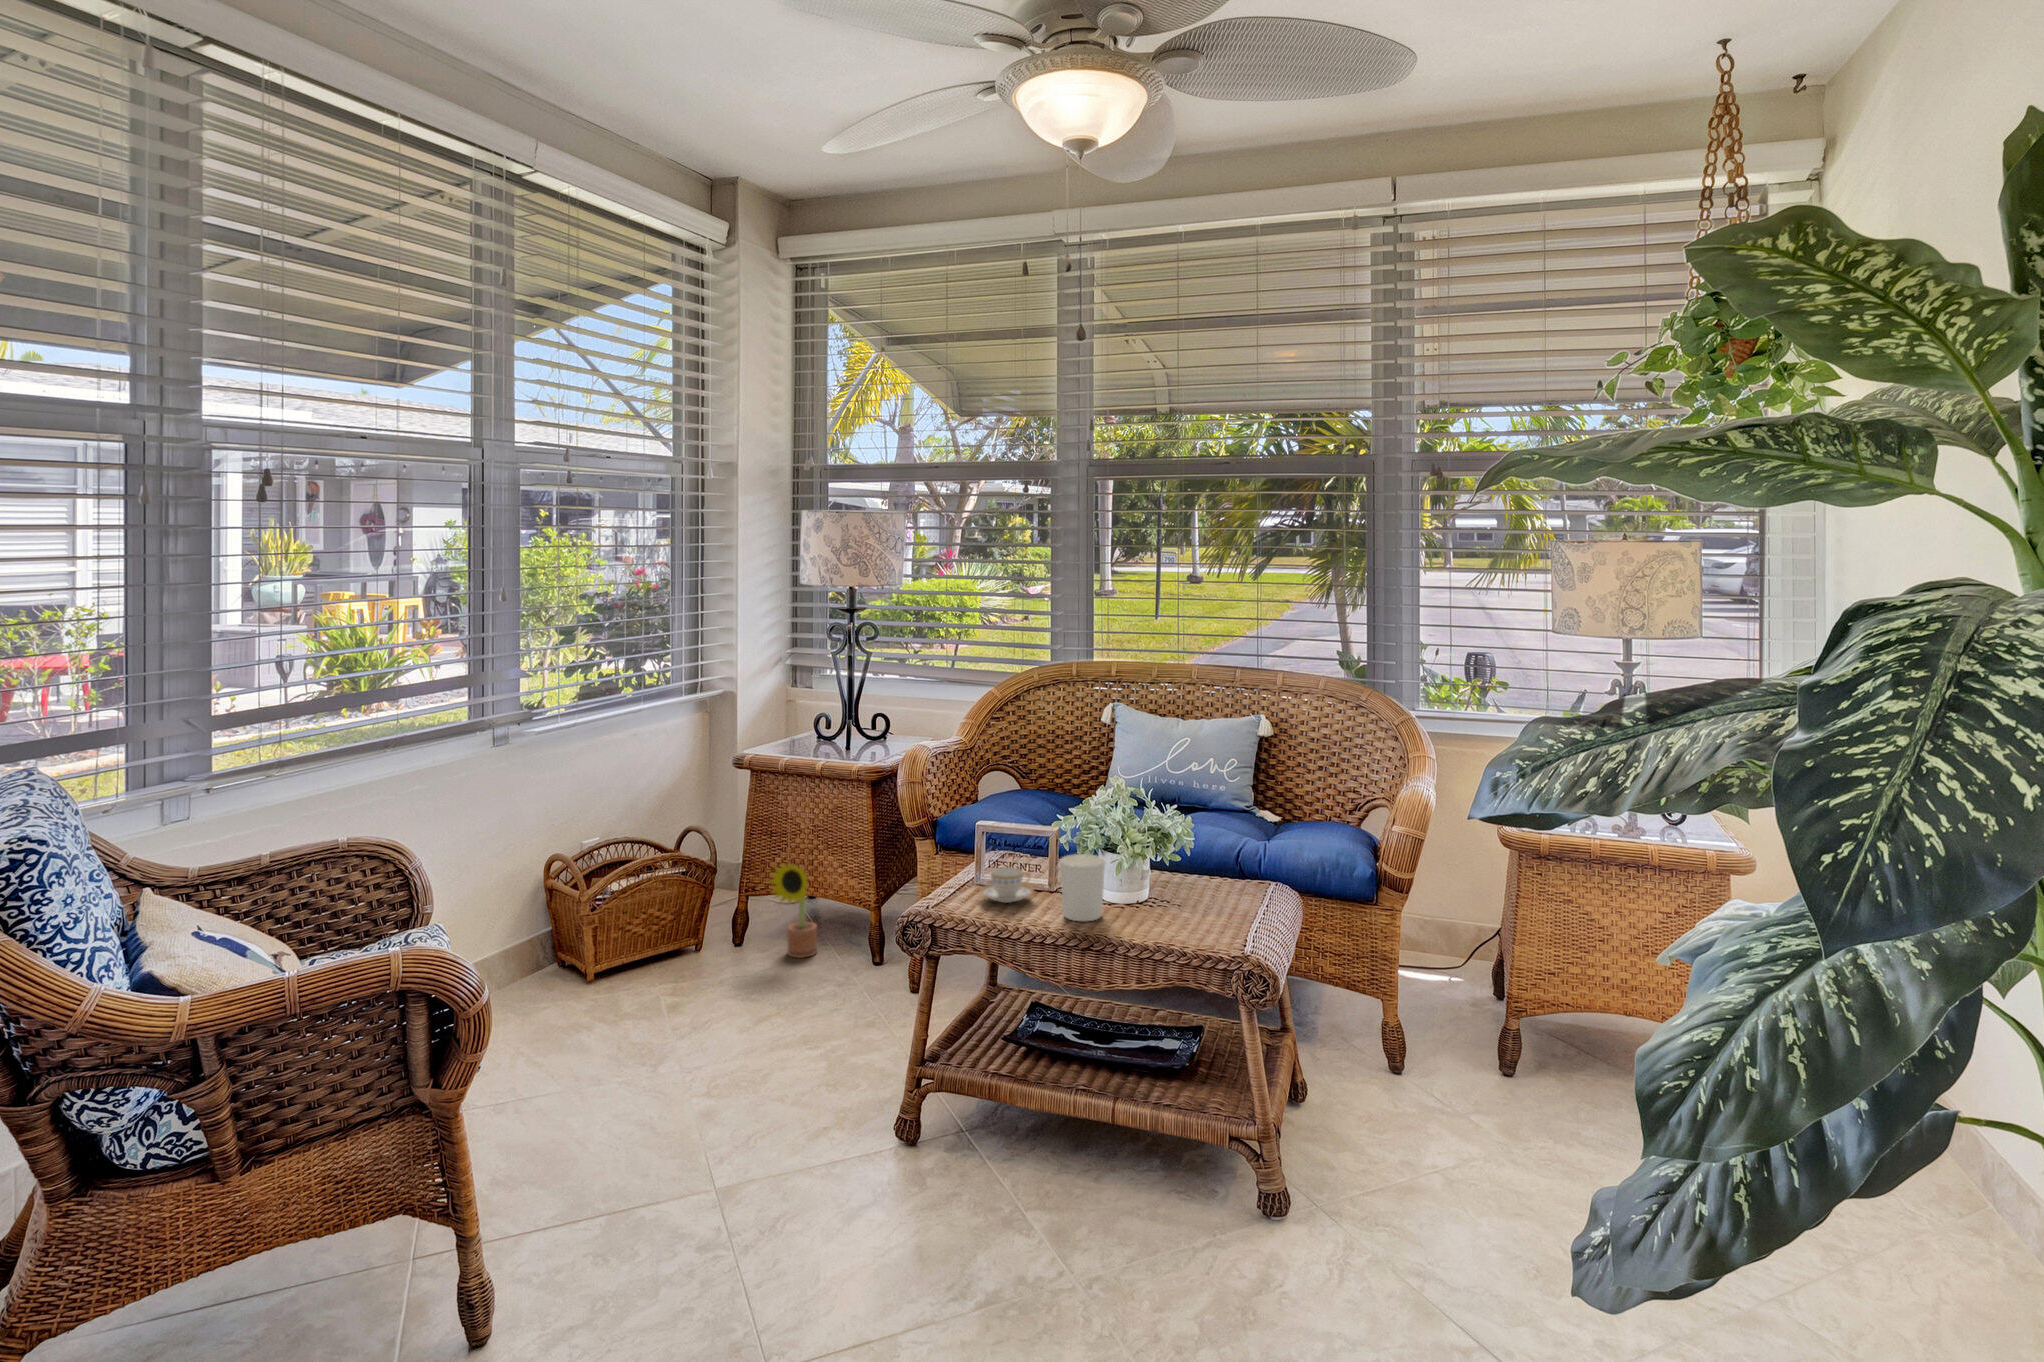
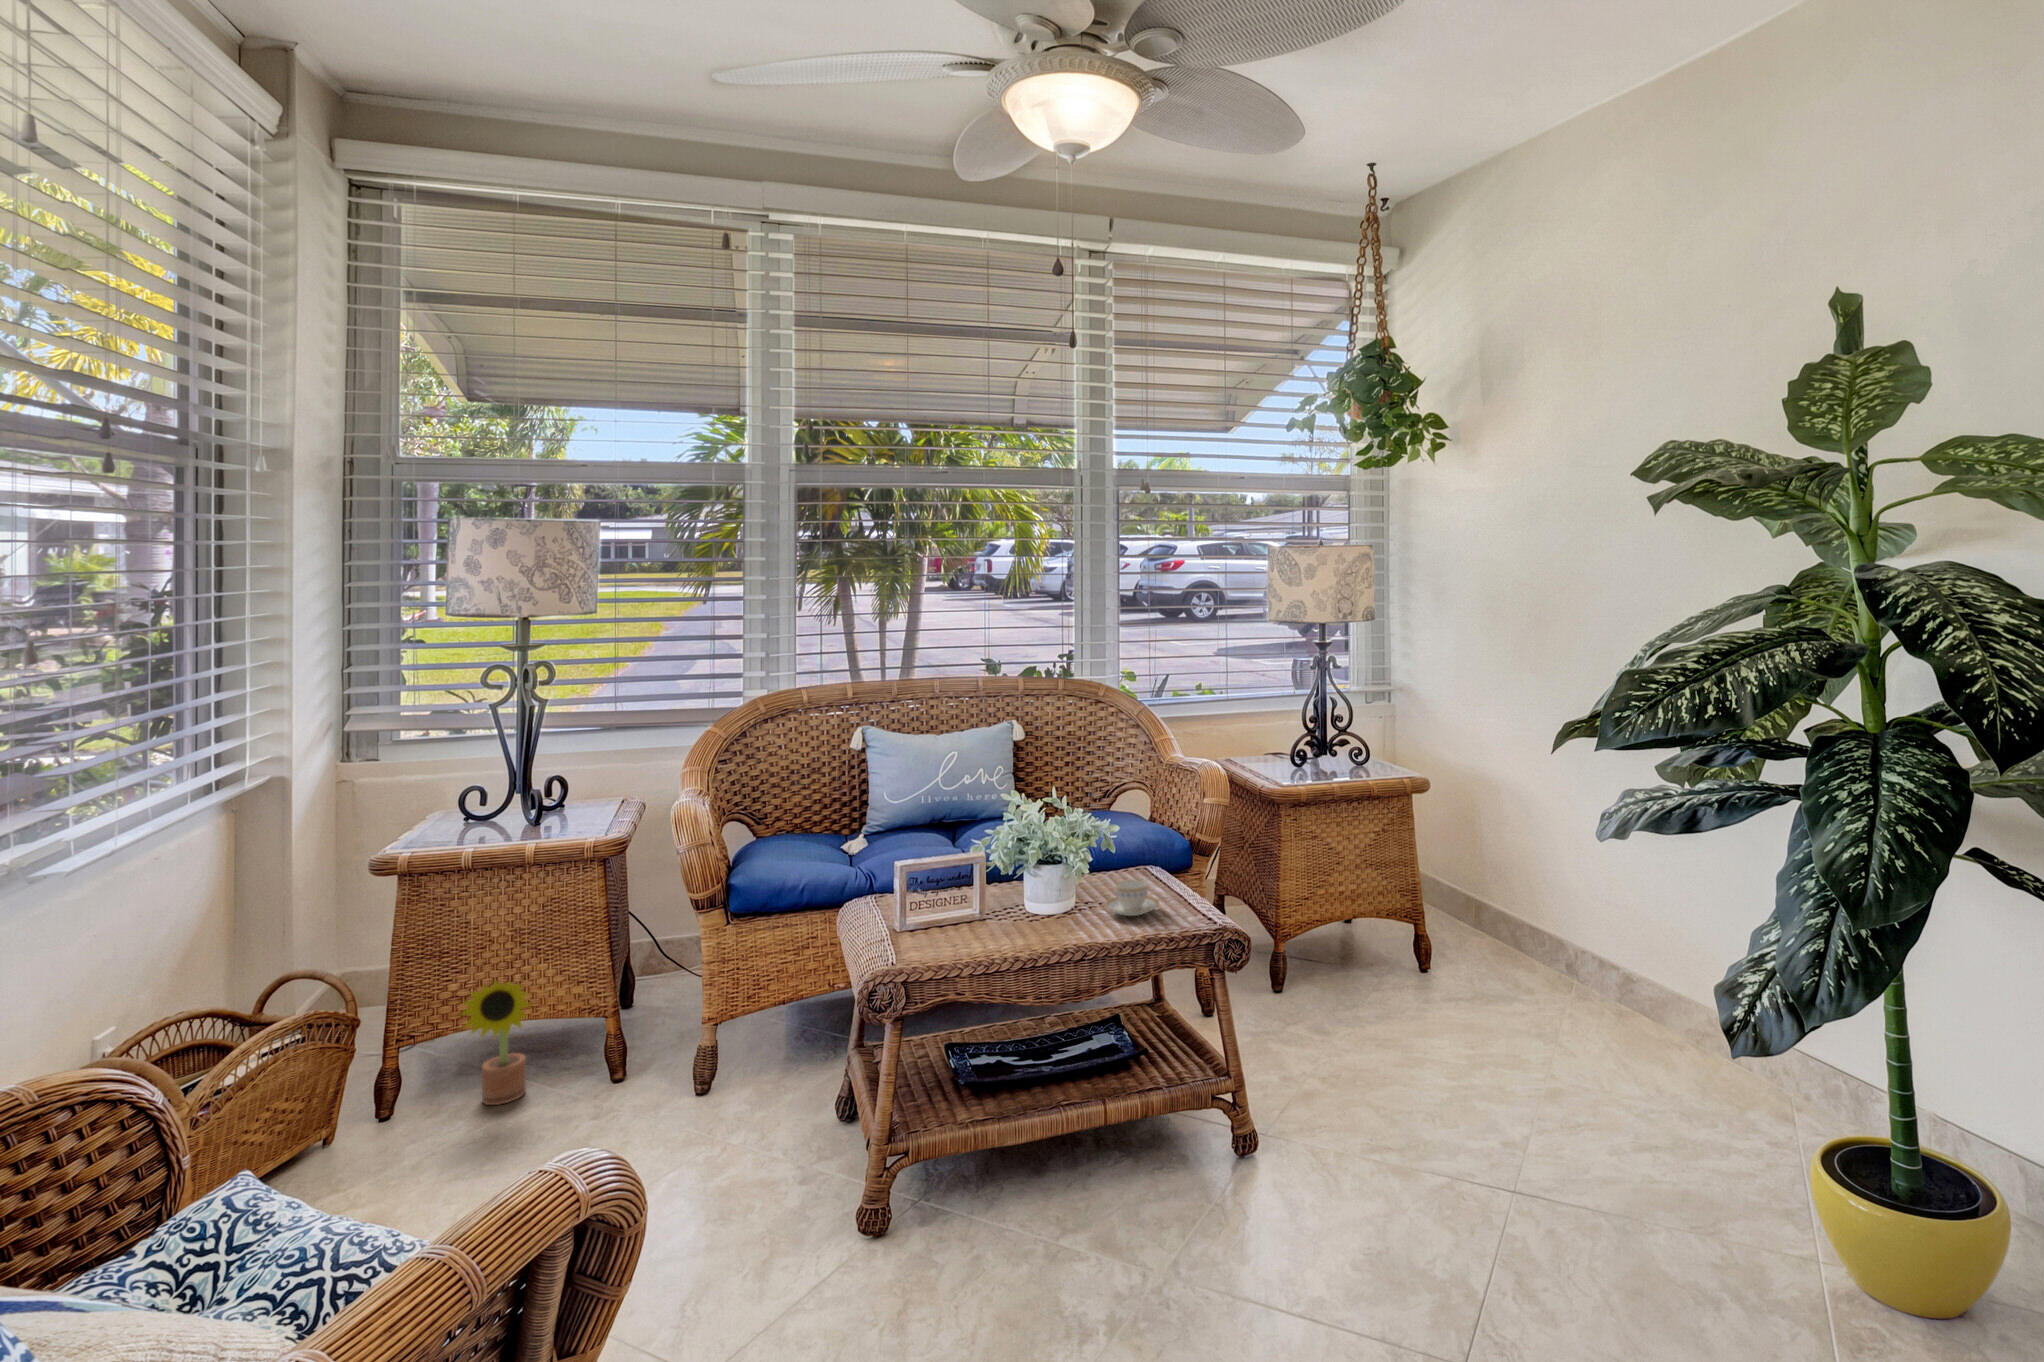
candle holder: present [1060,854,1105,921] -> none [1014,867,1061,936]
teacup: present [981,867,1033,903] -> present [1105,880,1159,916]

